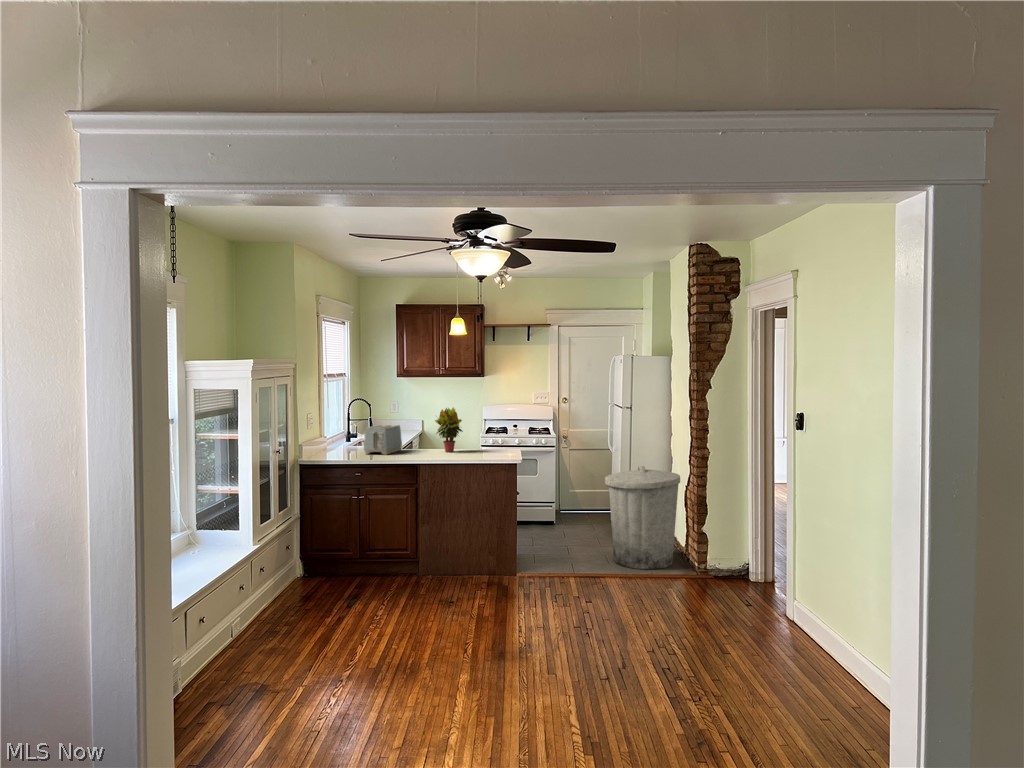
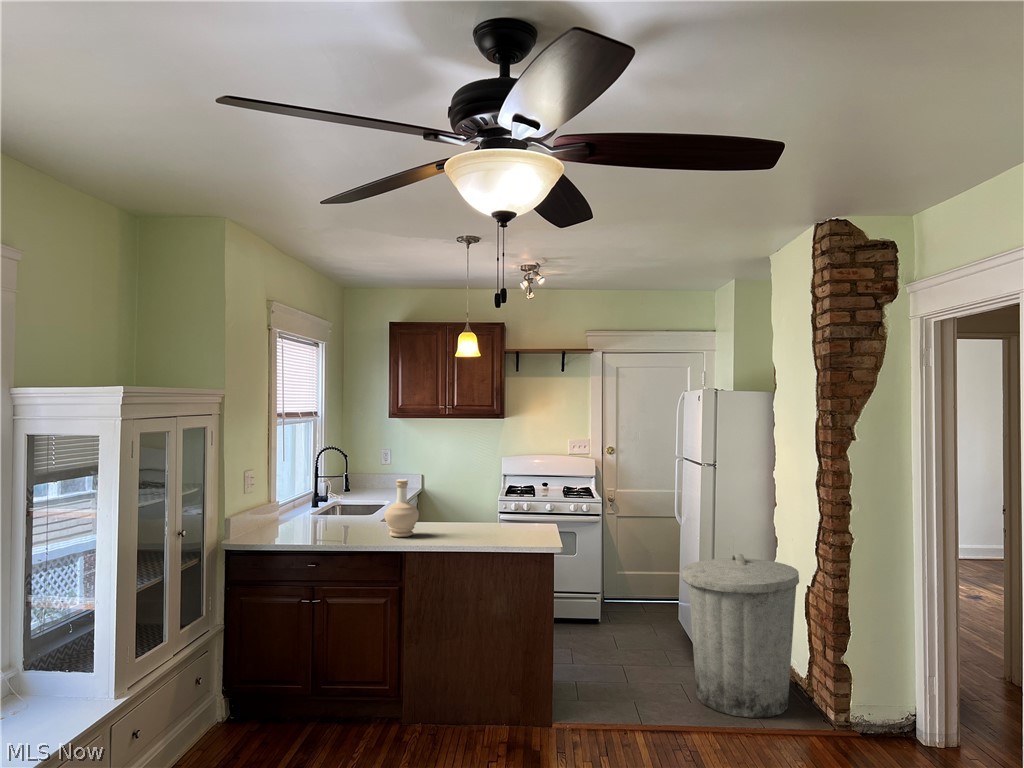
potted plant: present [435,408,463,452] -> none [431,463,473,530]
bottle: none [405,418,428,456] -> present [385,479,419,537]
toaster: present [364,425,402,455] -> none [325,486,384,533]

